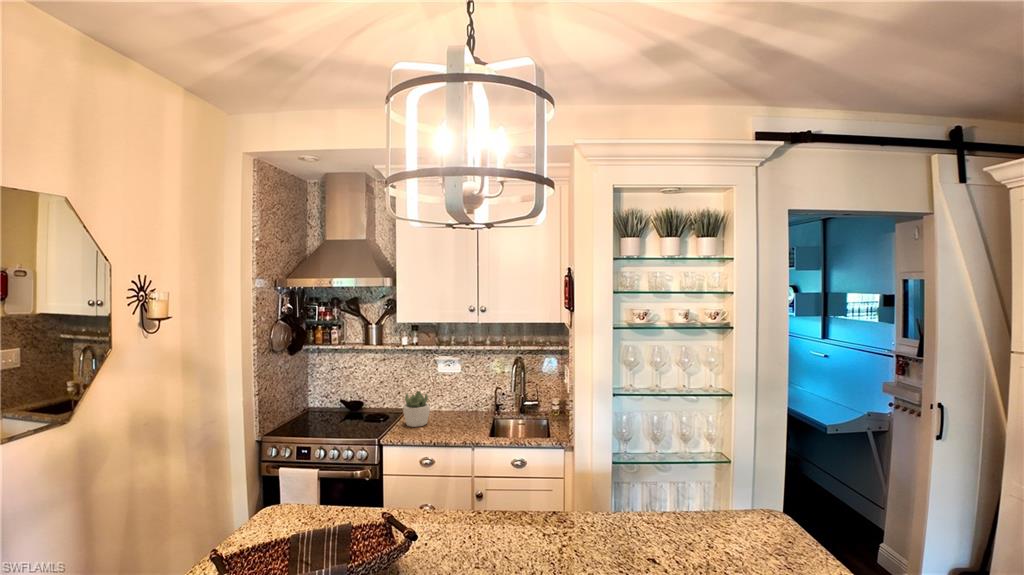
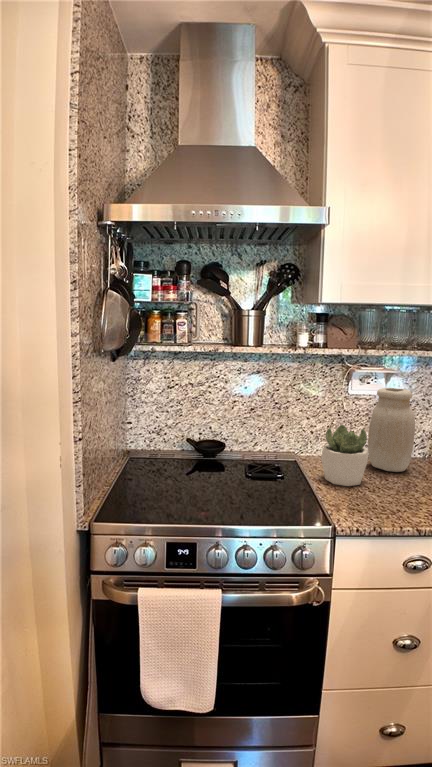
jar: none [442,369,467,419] -> present [368,388,415,472]

